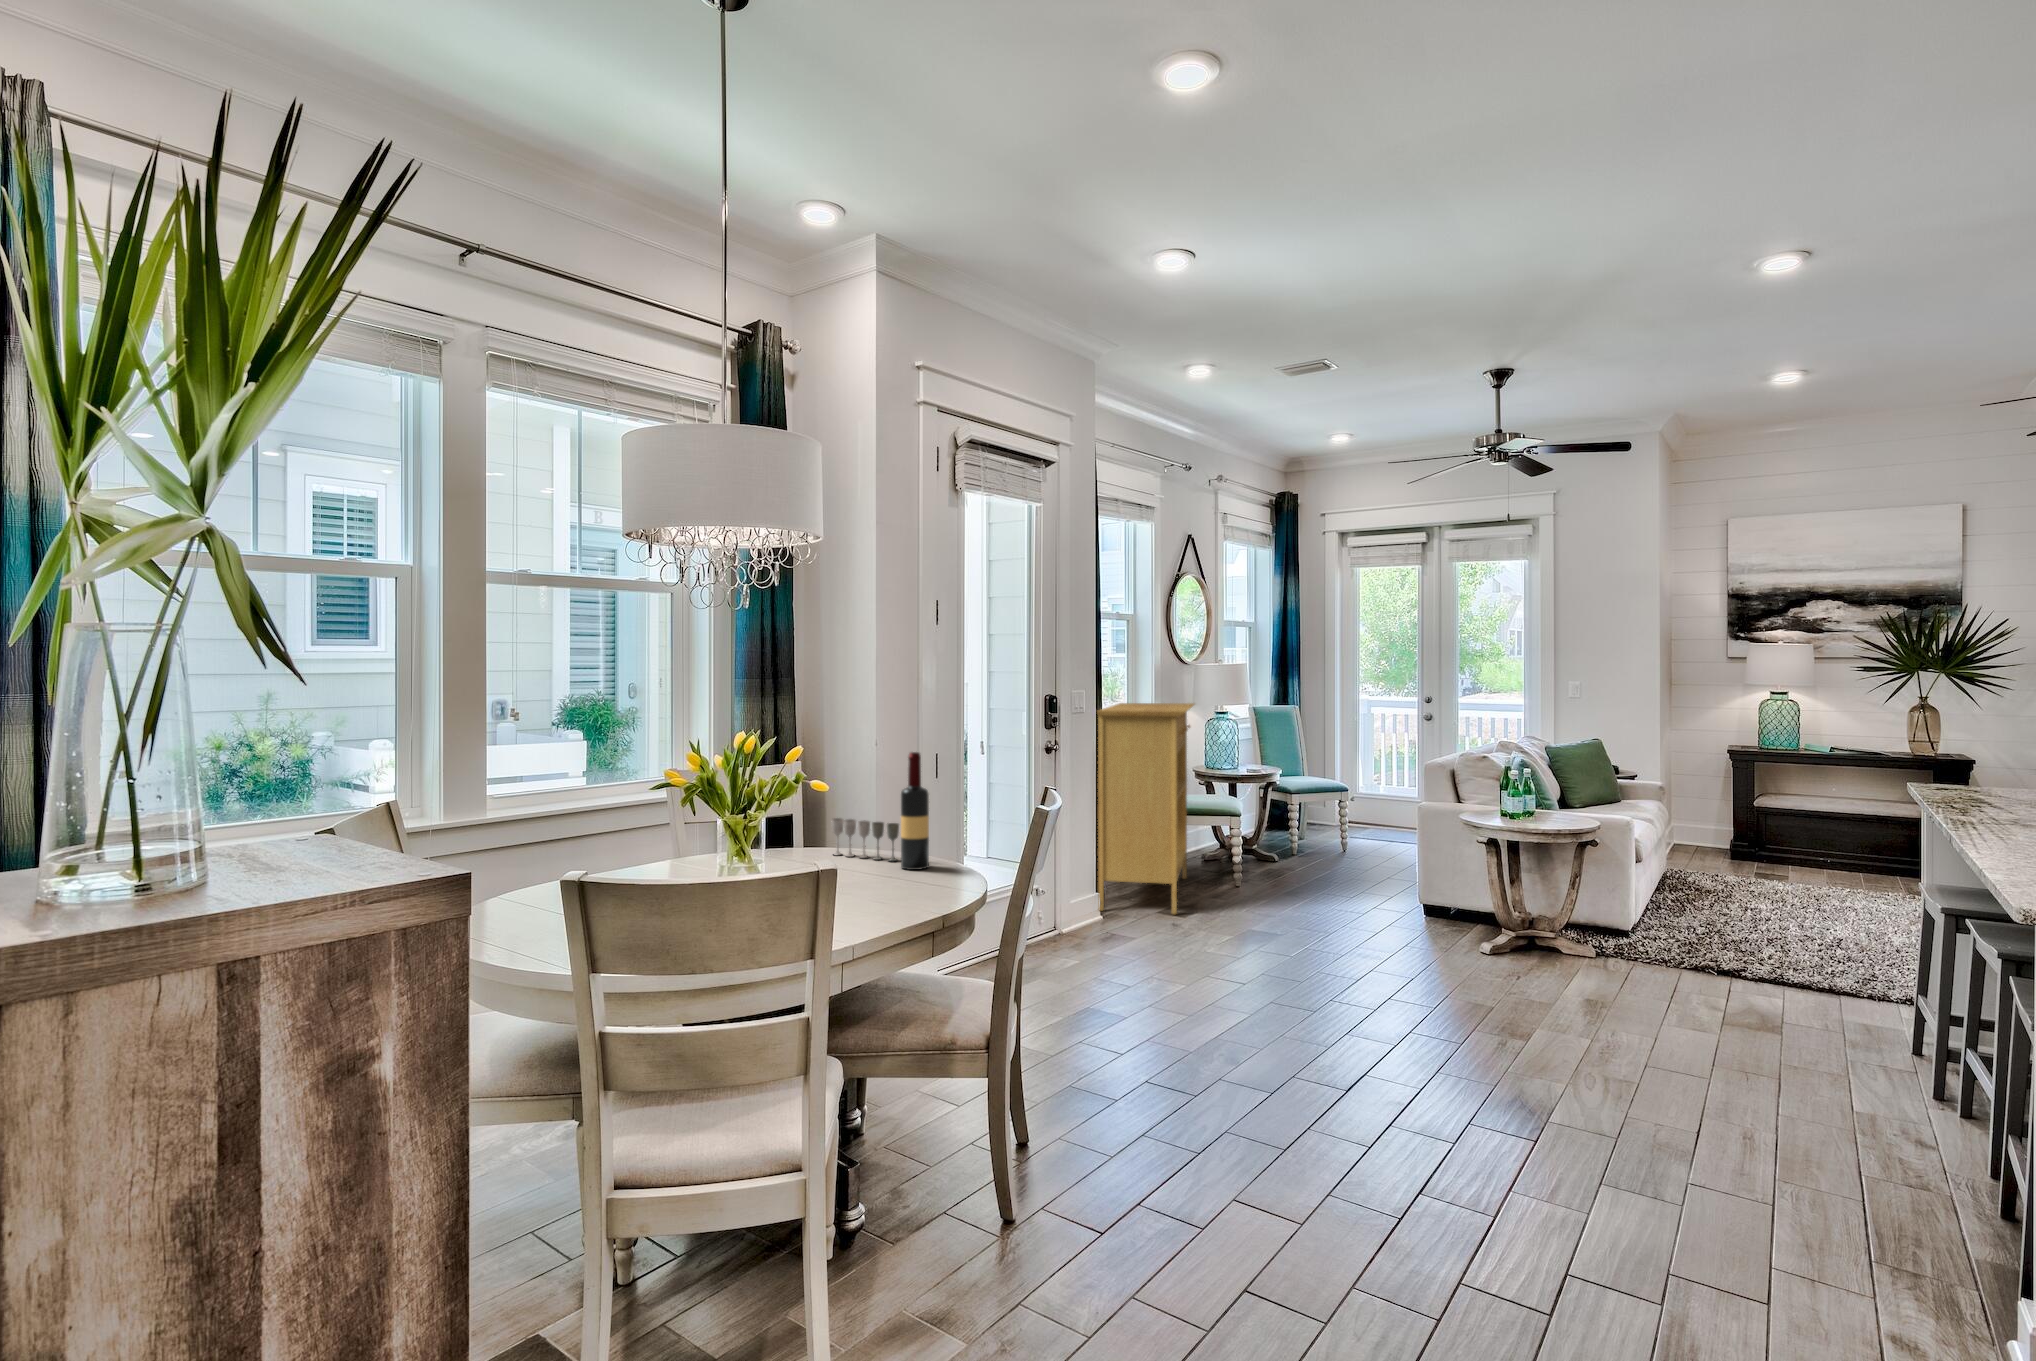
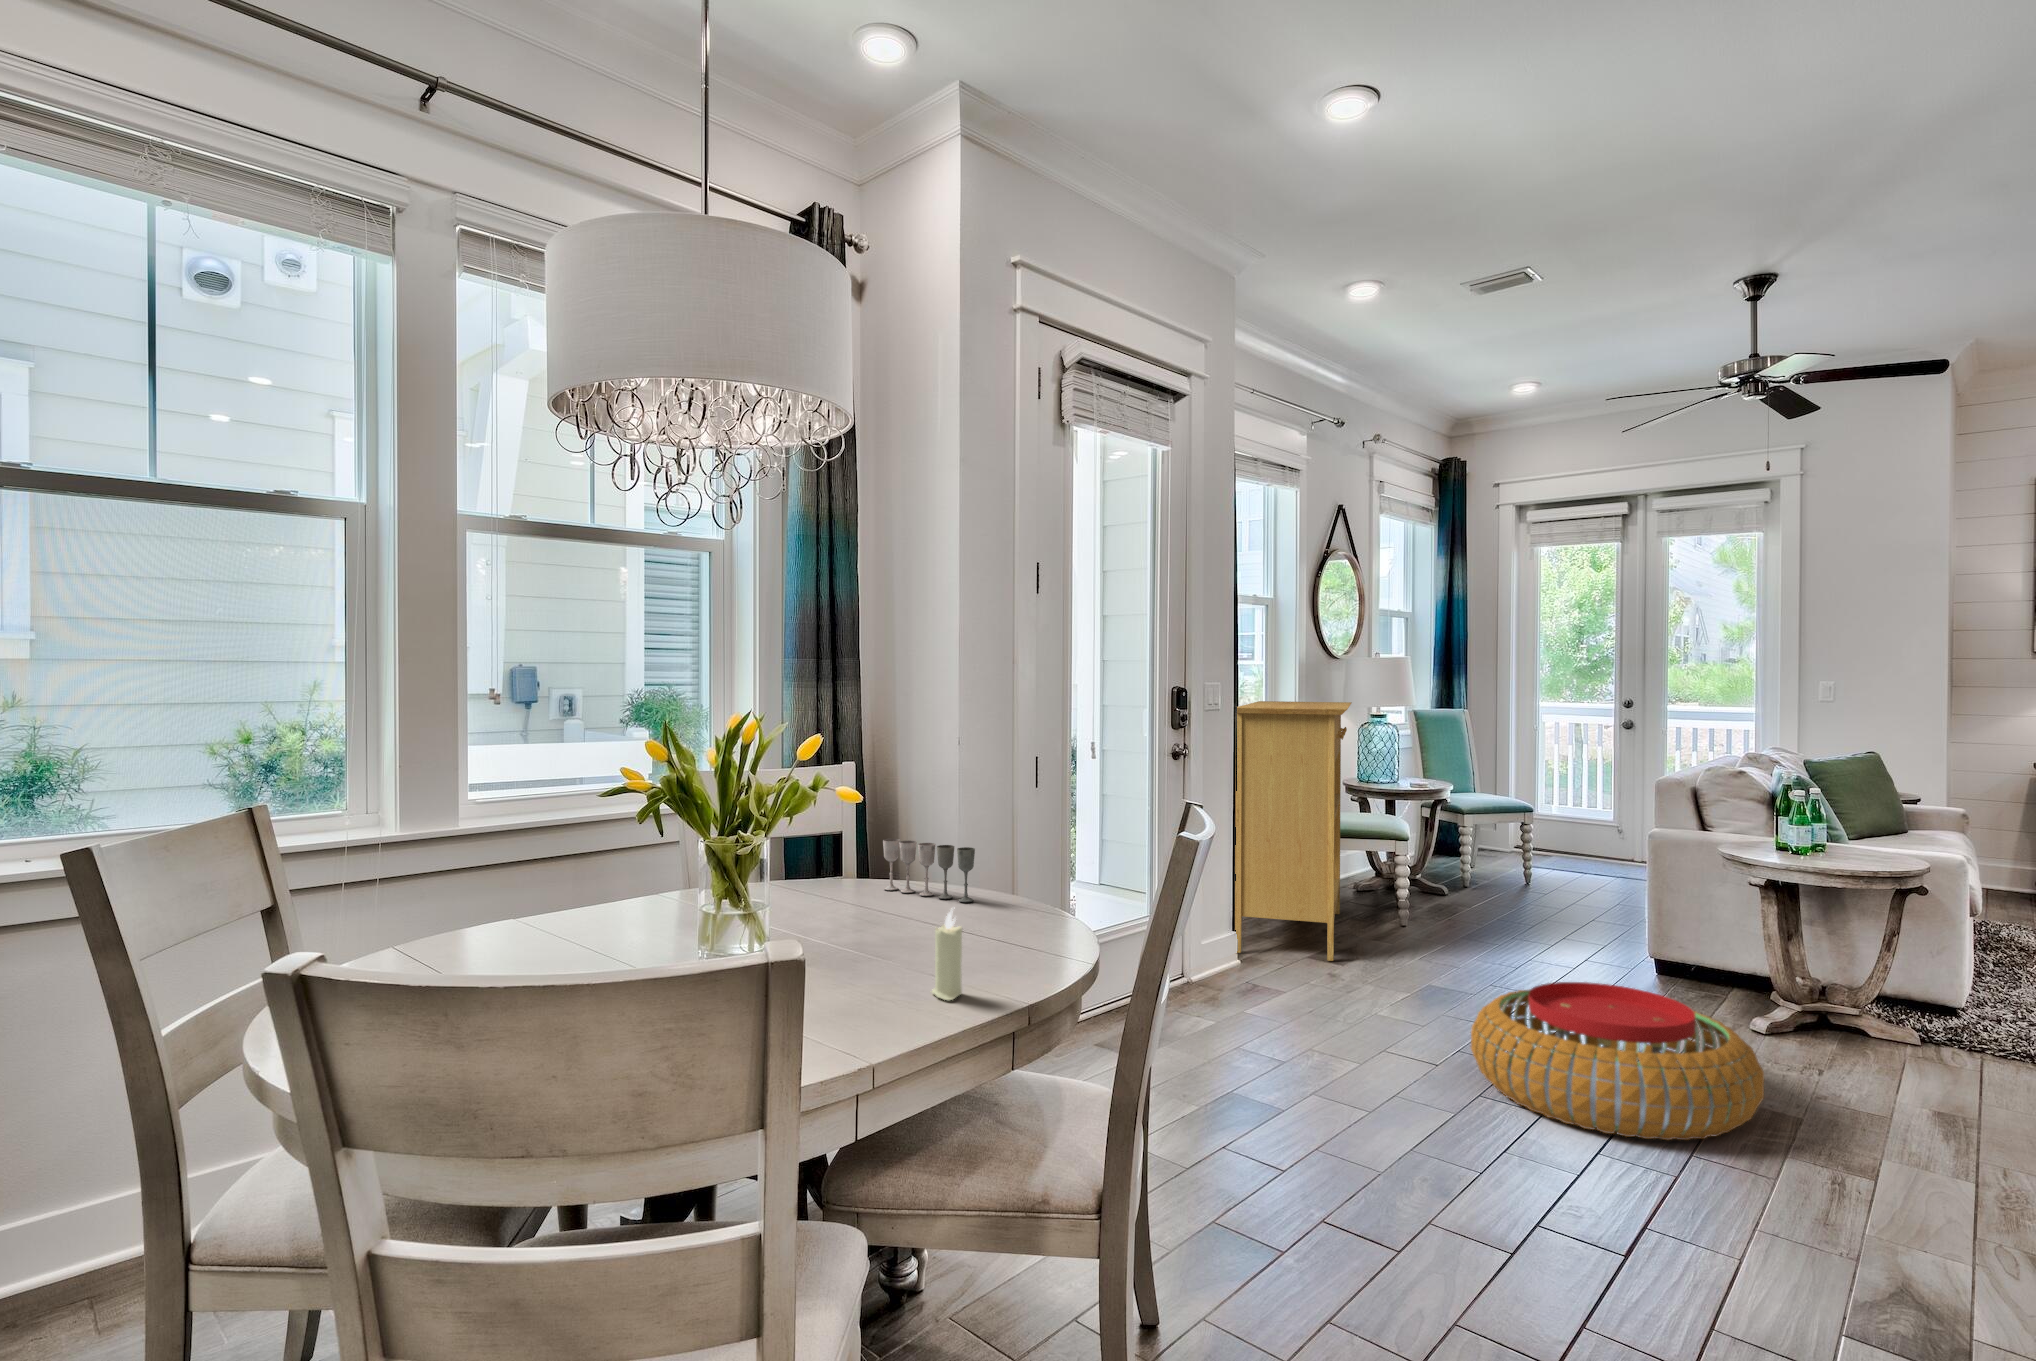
wine bottle: present [901,752,929,870] -> none [975,747,1016,917]
candle: none [880,857,900,915] -> present [931,909,962,1000]
pouf: none [1266,918,1465,1024] -> present [1471,982,1764,1140]

